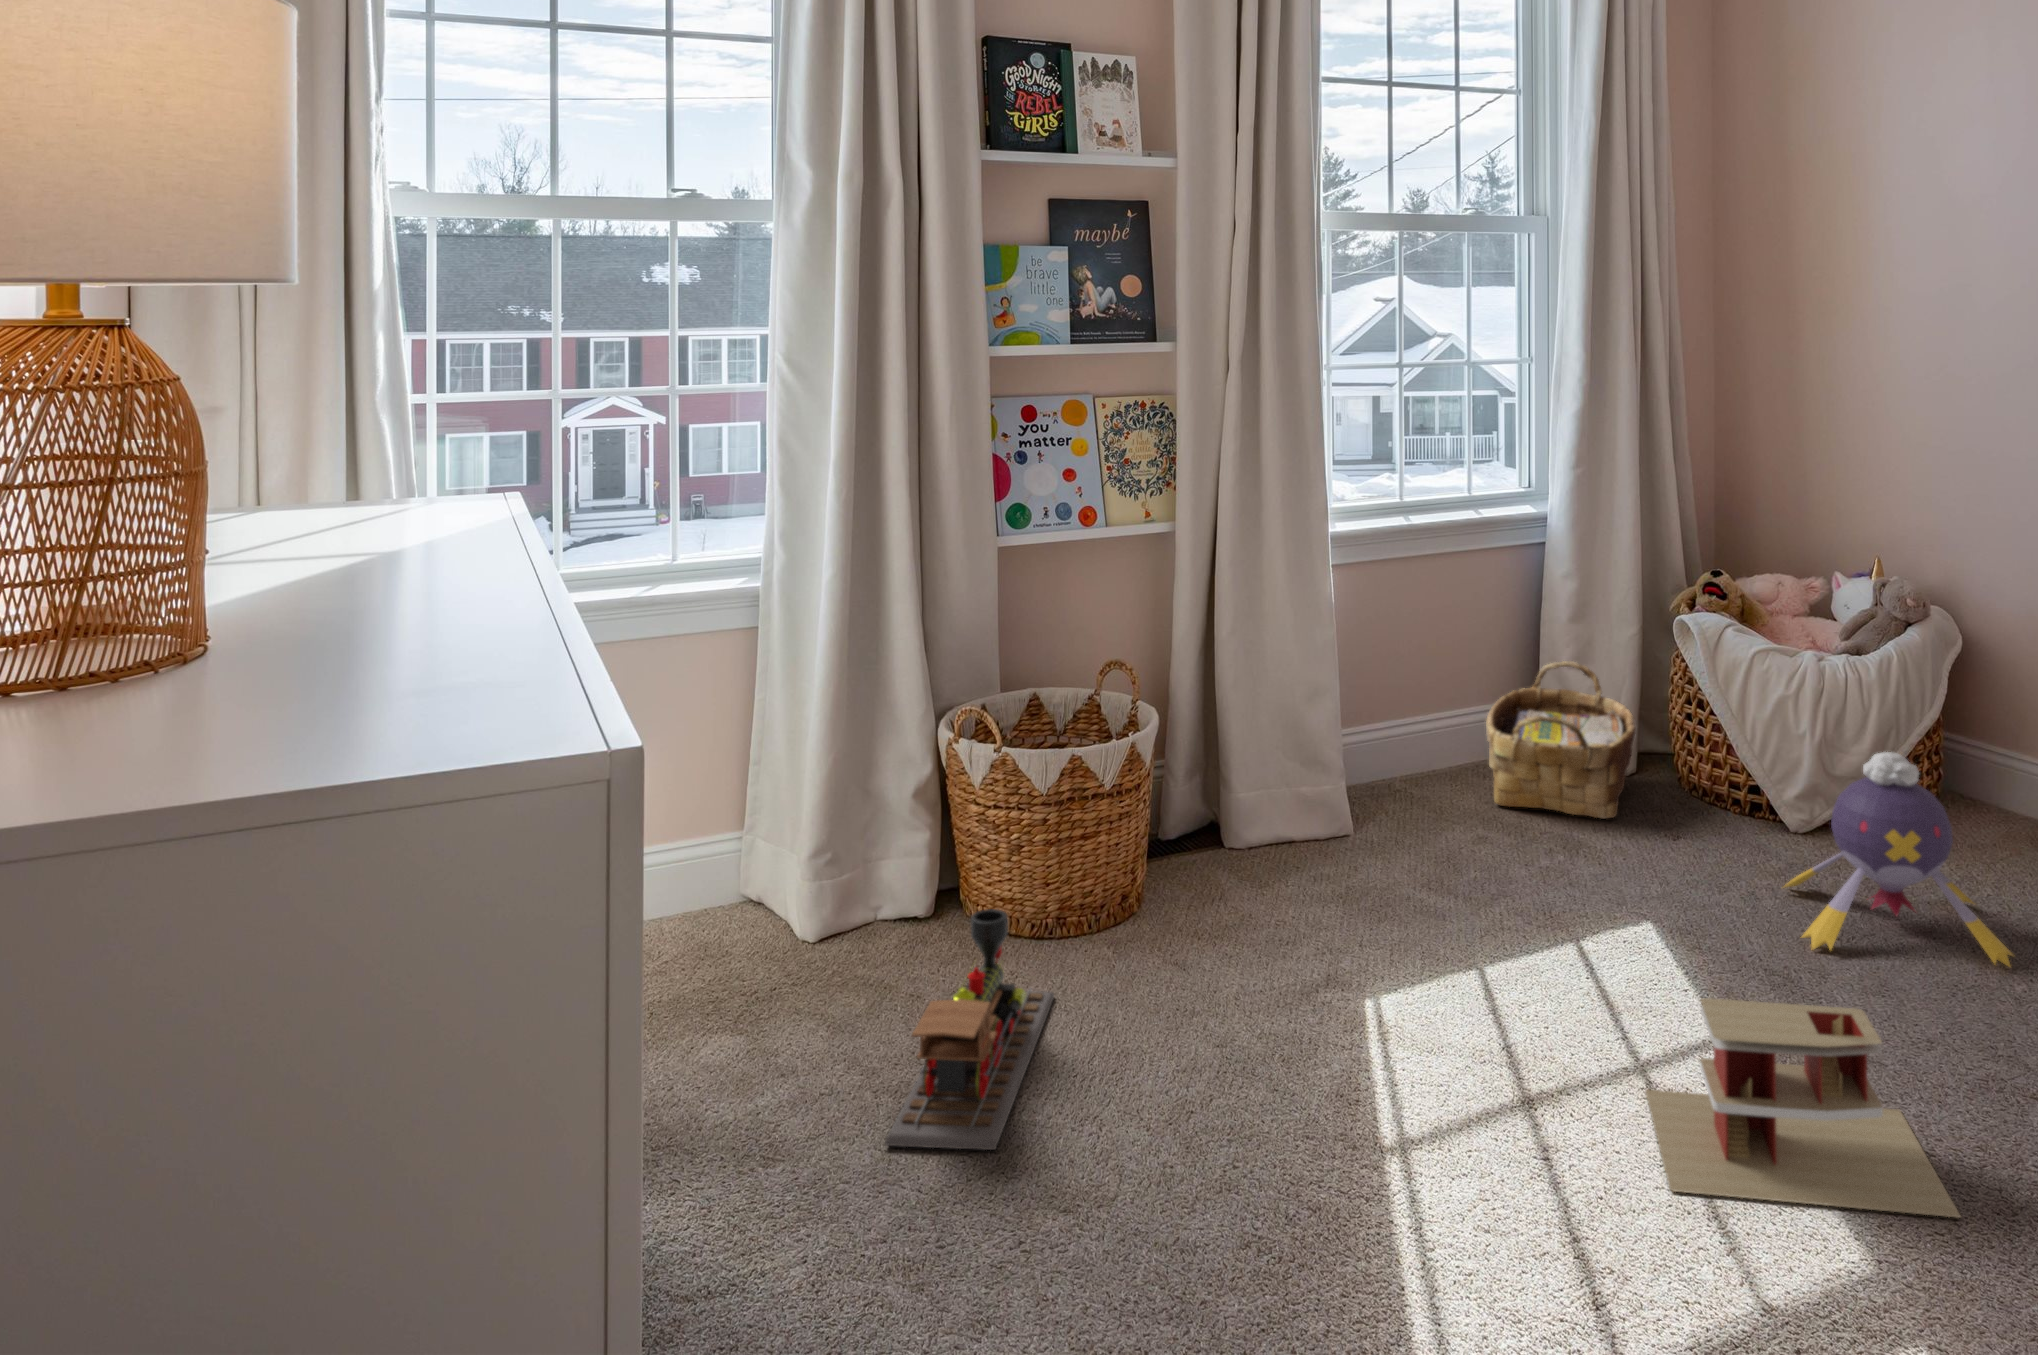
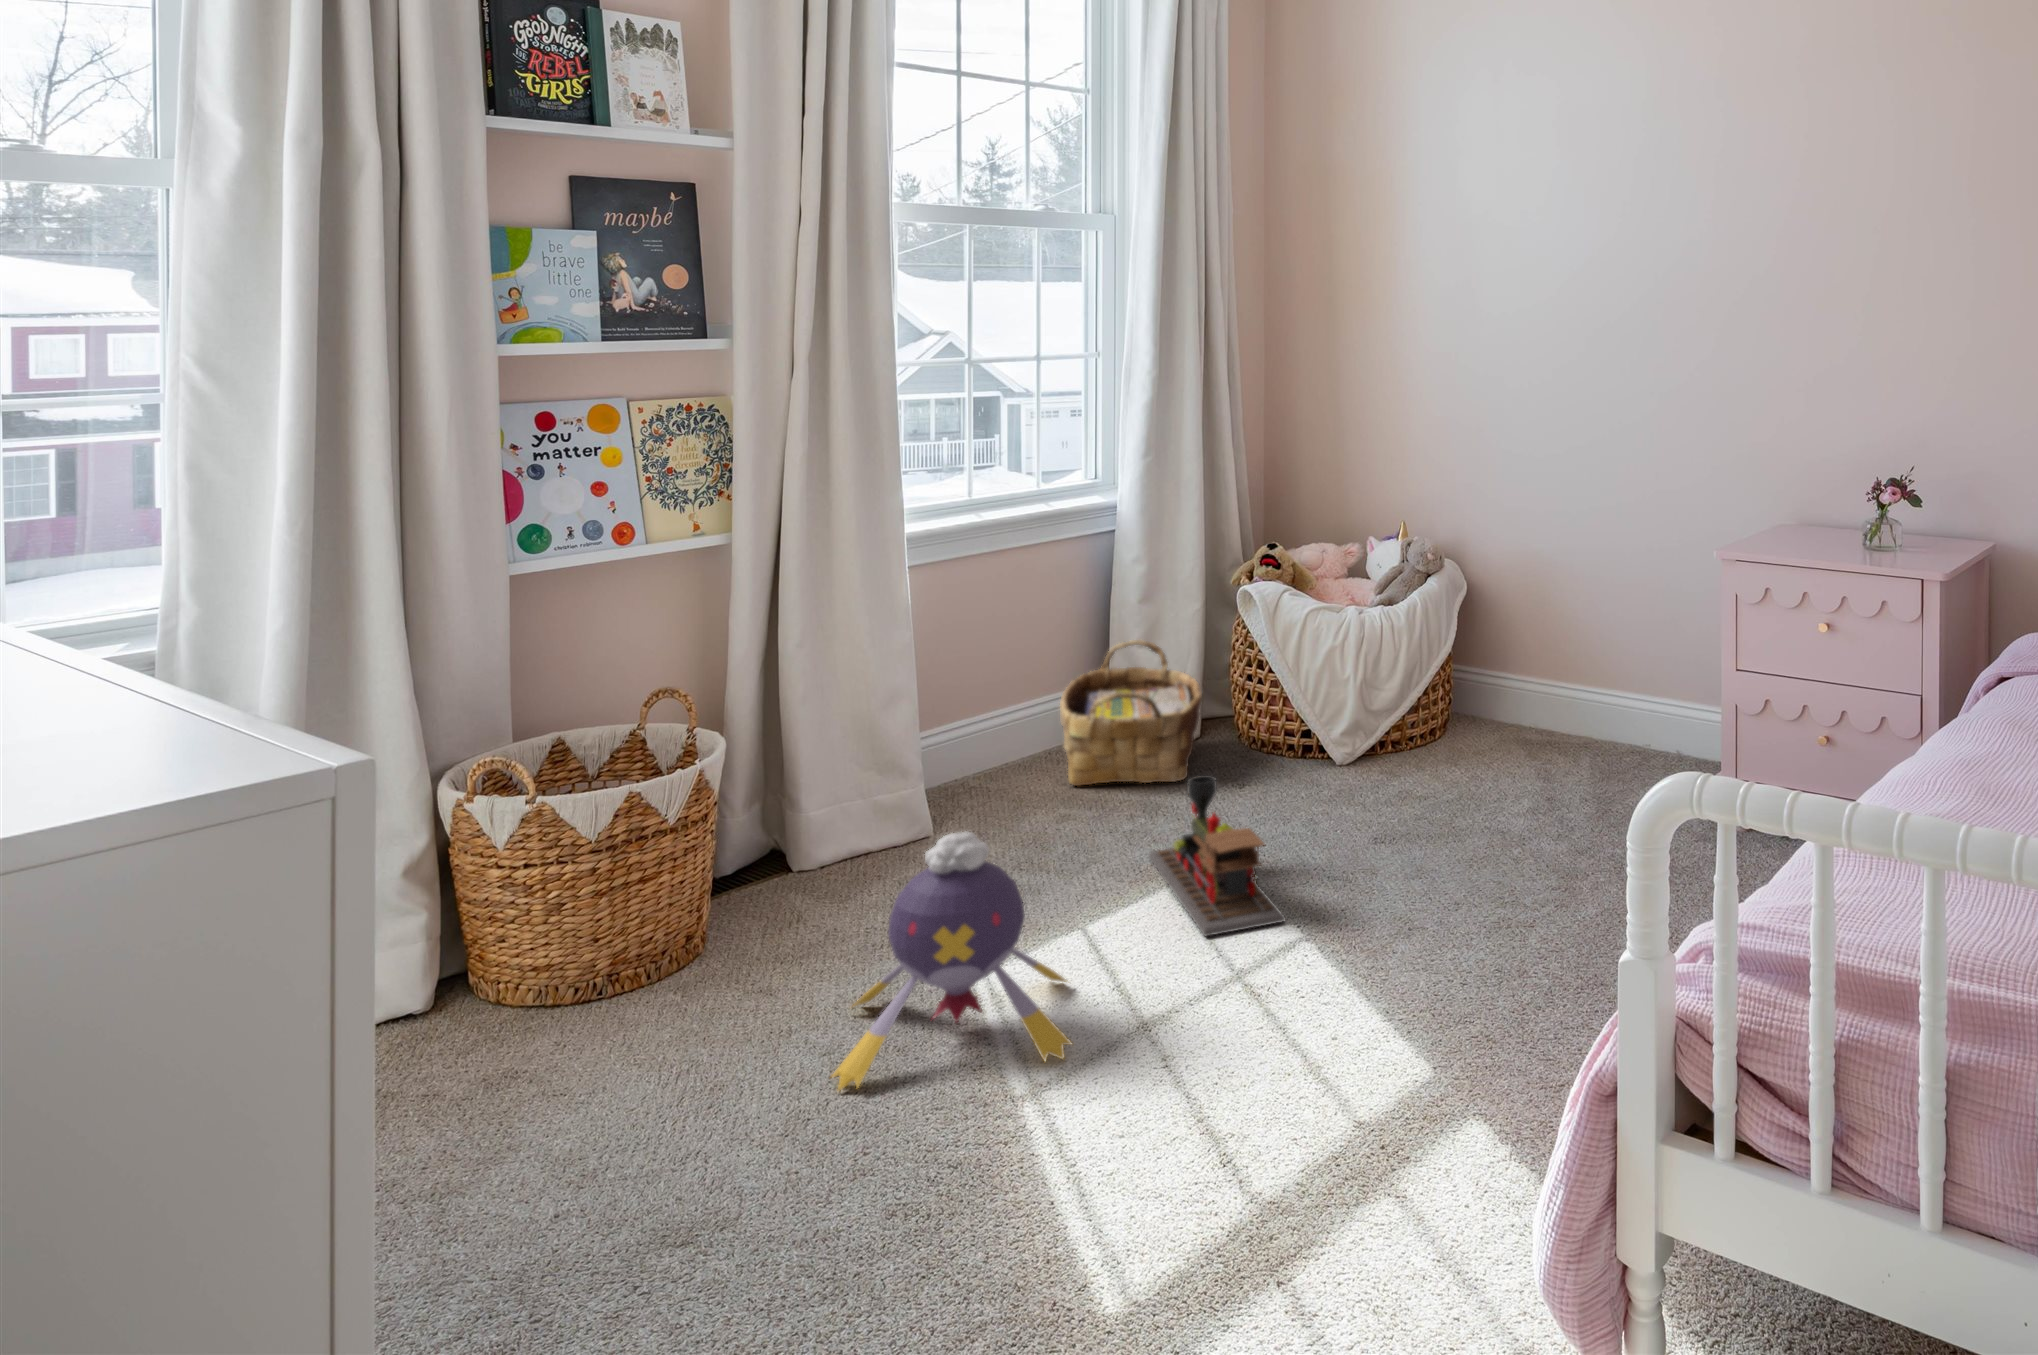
plush toy: present [1784,752,2012,966] -> present [832,832,1072,1090]
toy train: present [885,909,1054,1150] -> present [1149,775,1286,936]
toy house: present [1645,998,1960,1218] -> none [1243,884,1489,1062]

